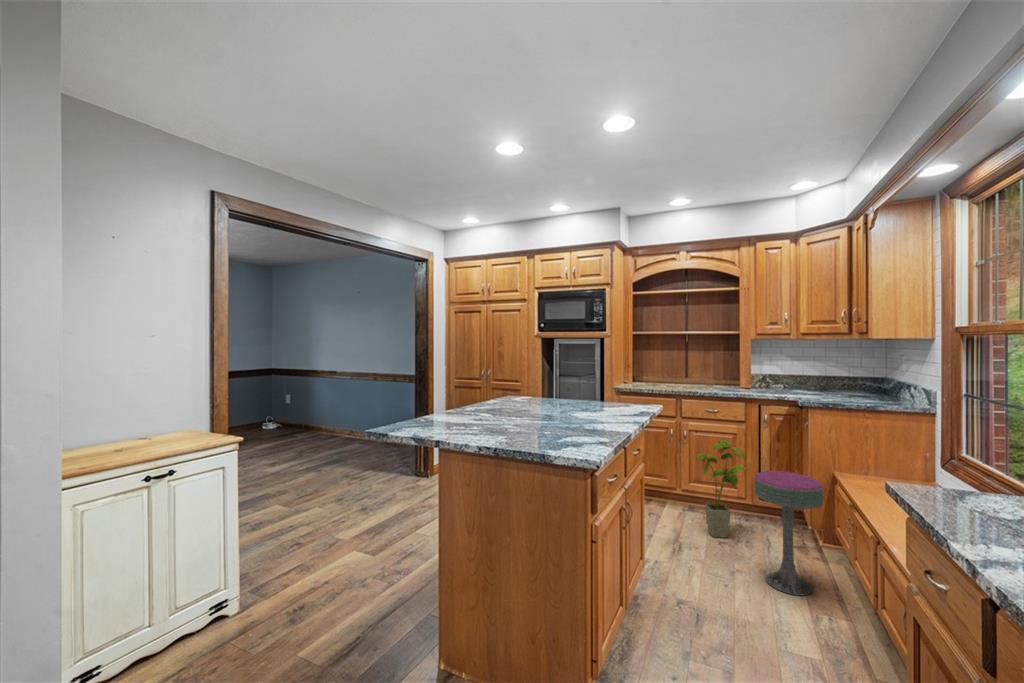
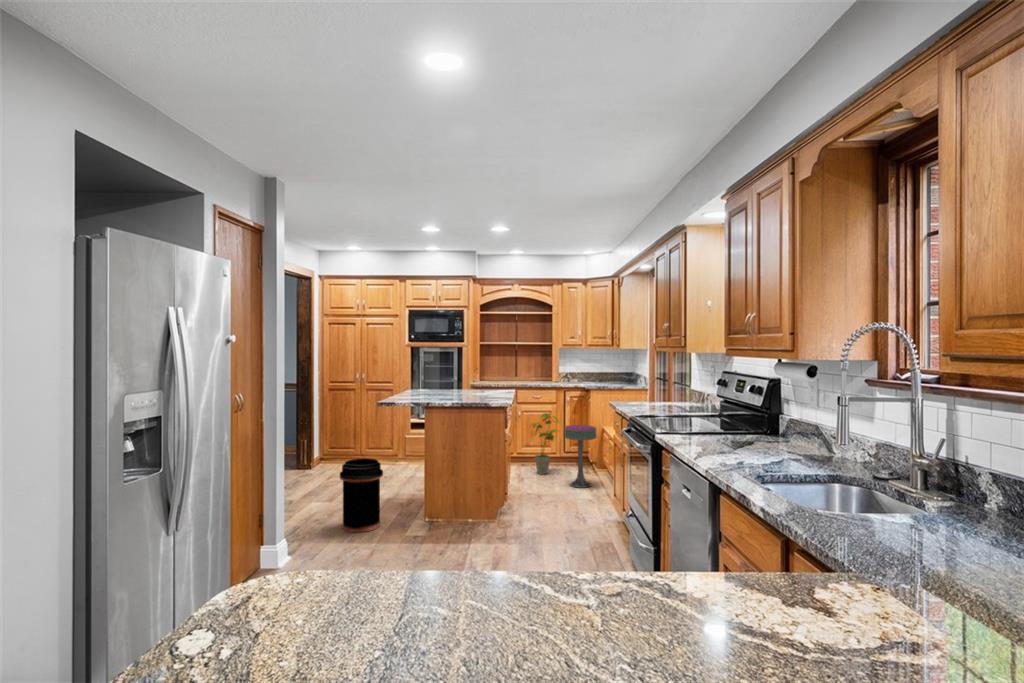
trash can: none [323,511,396,650] -> present [340,458,383,532]

